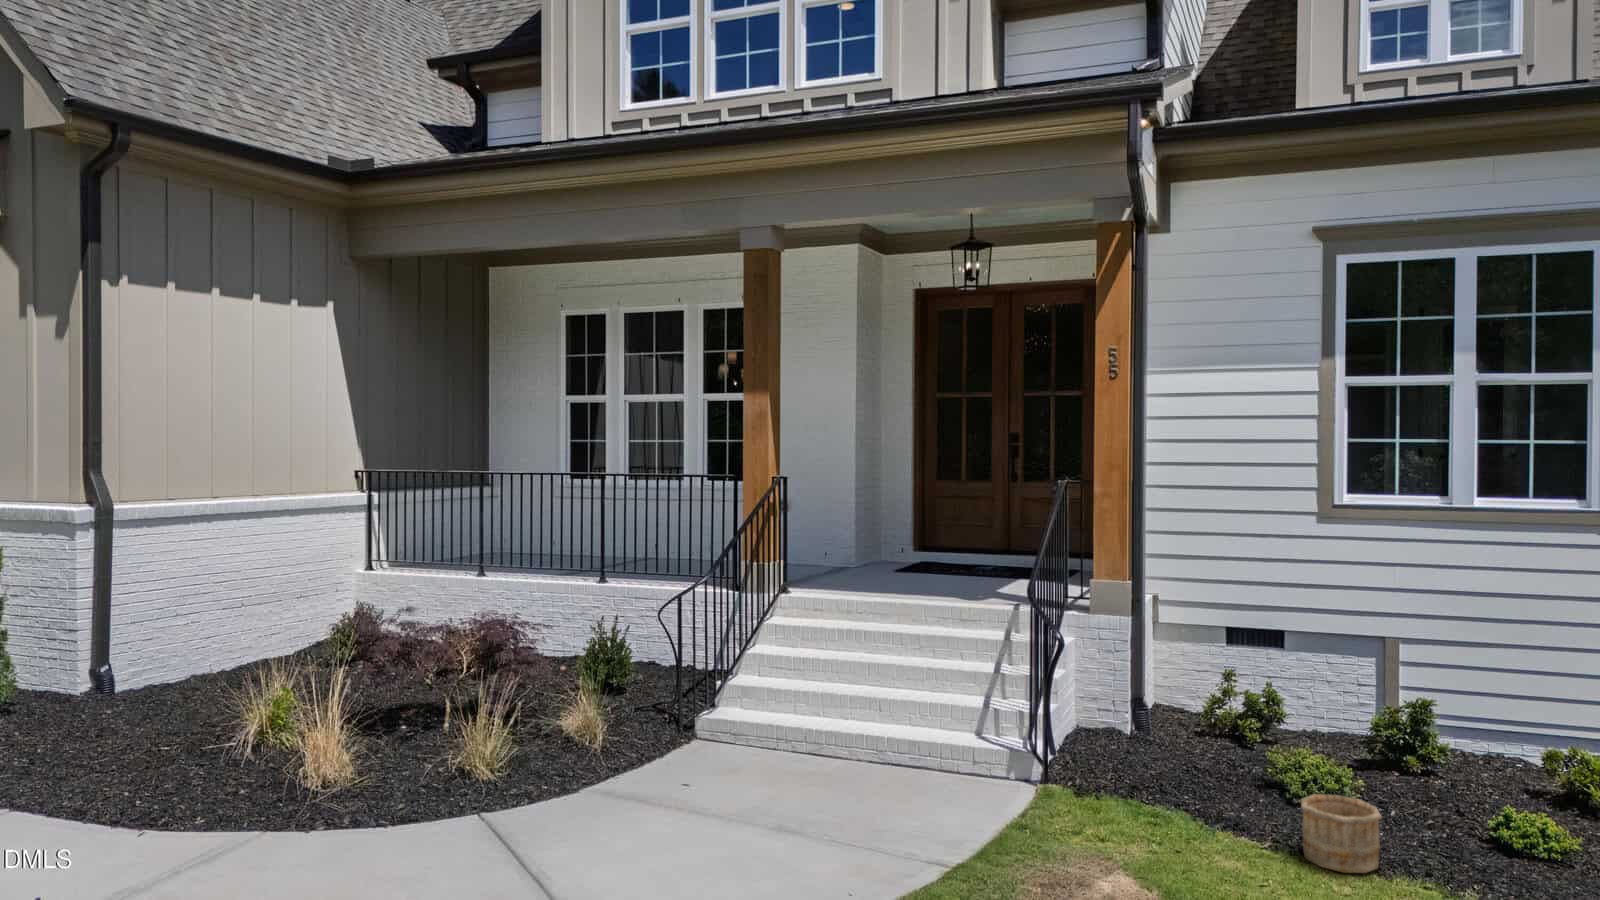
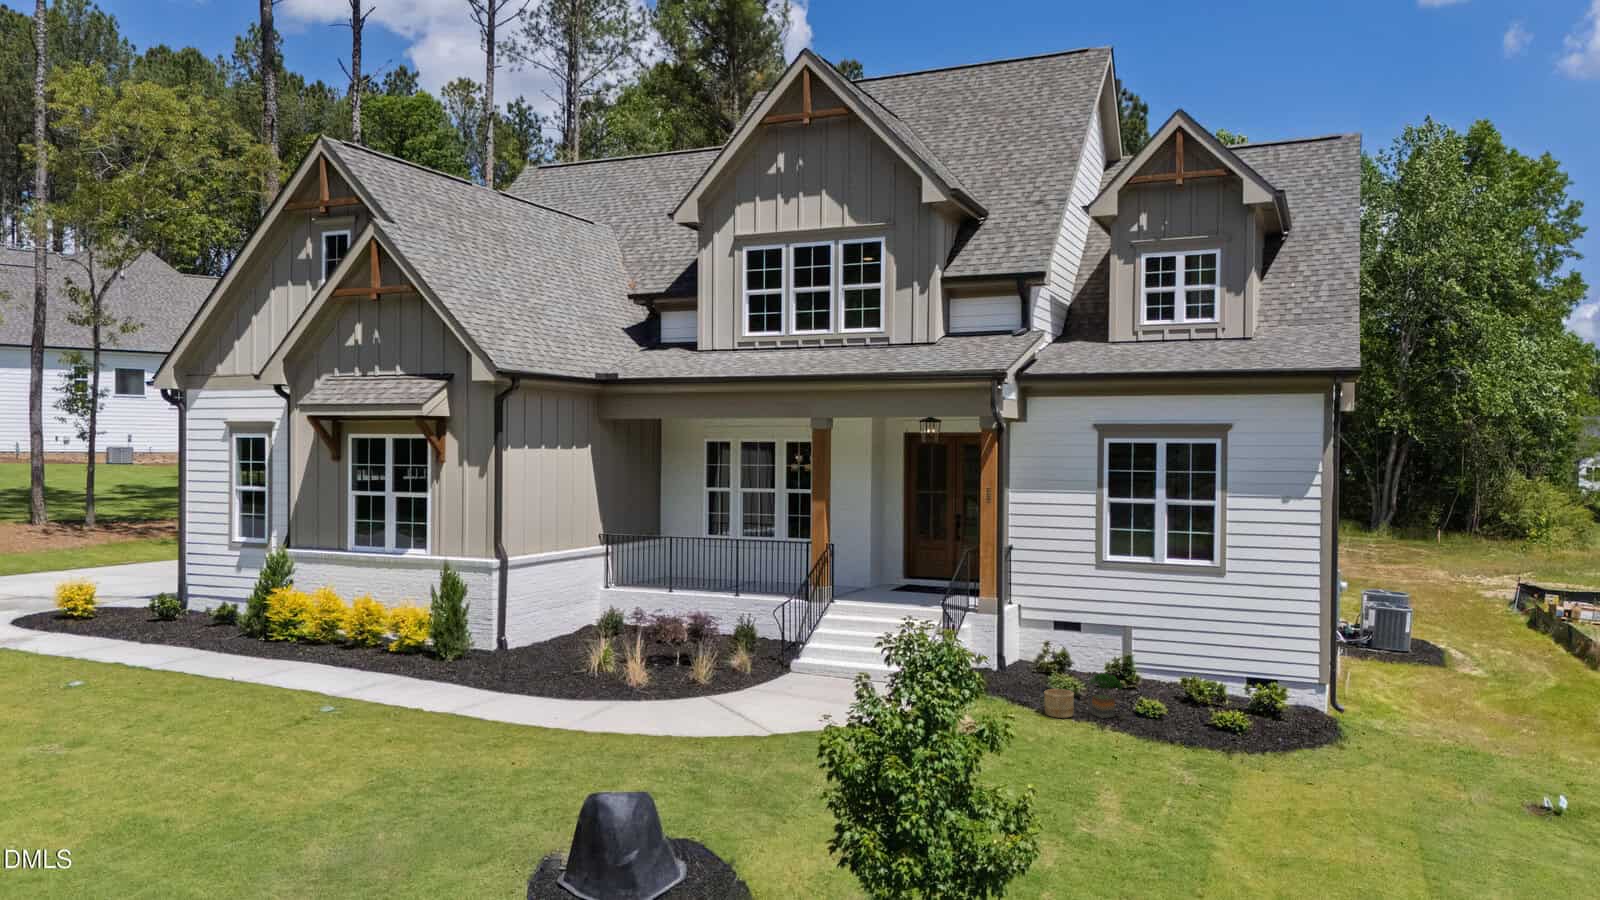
potted tree: none [1398,754,1494,870] -> present [1090,674,1121,718]

